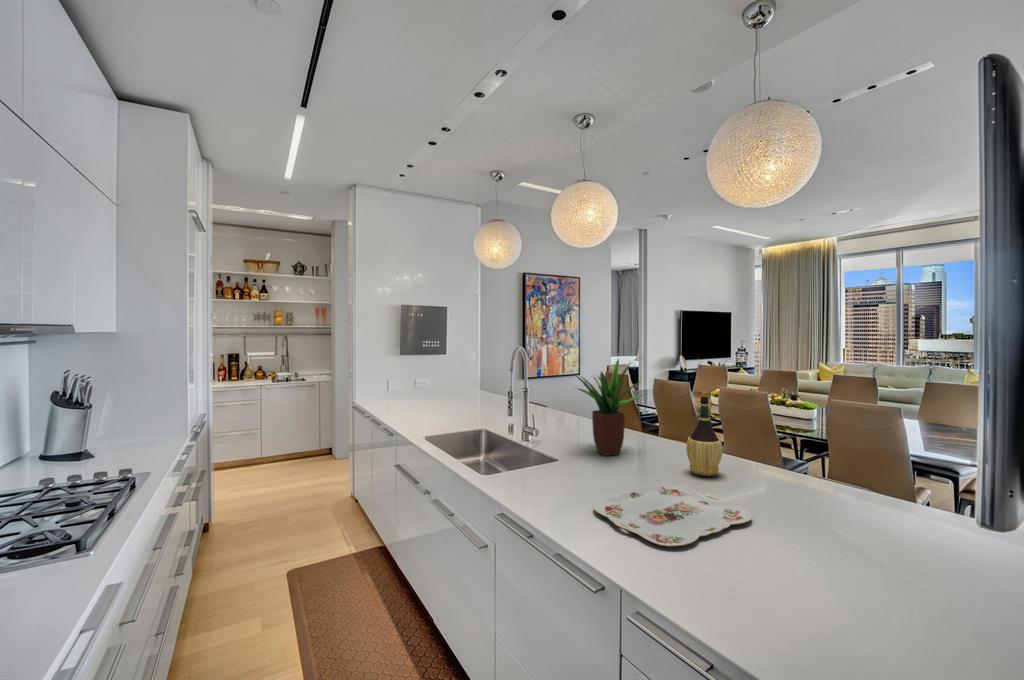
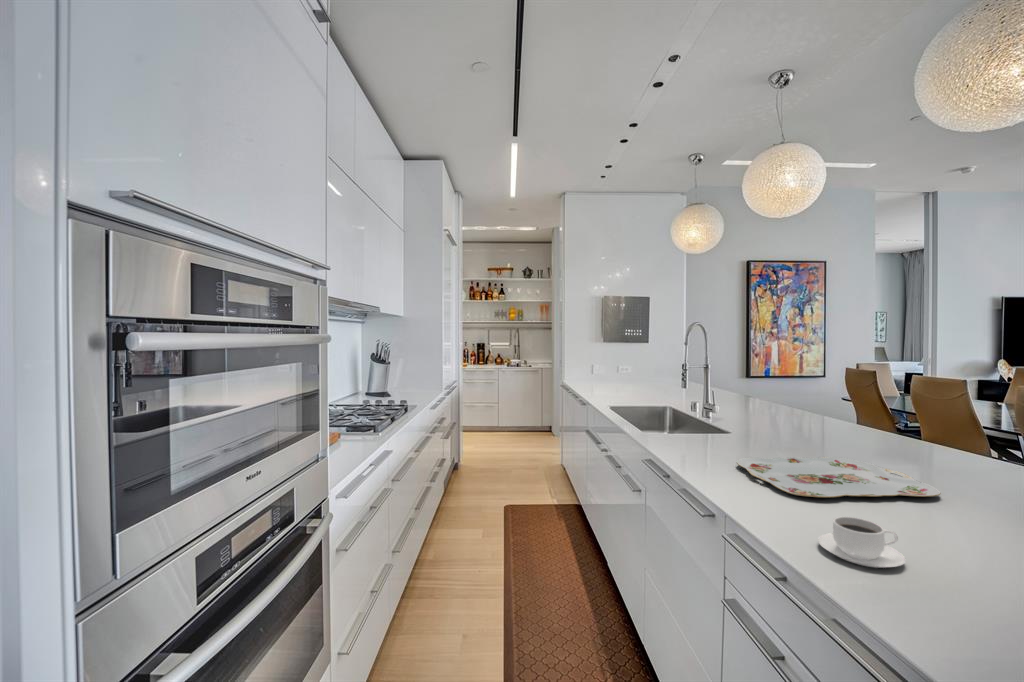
potted plant: present [575,359,644,456] -> none [751,330,852,435]
wine bottle: present [686,391,723,476] -> none [886,362,940,462]
coffee cup: none [723,582,798,638] -> present [818,517,906,568]

